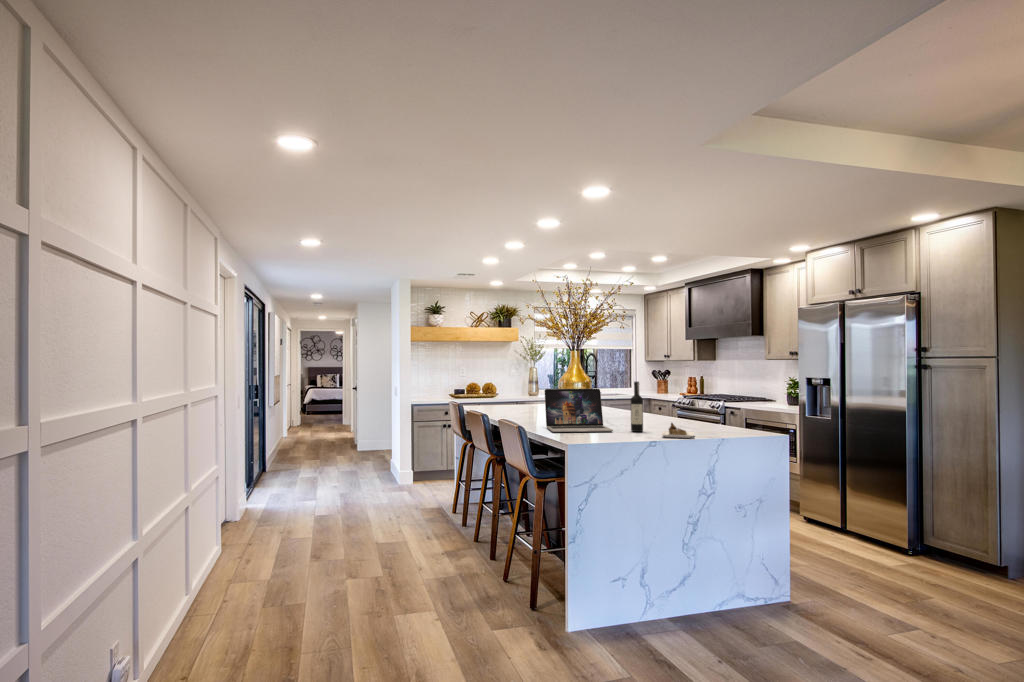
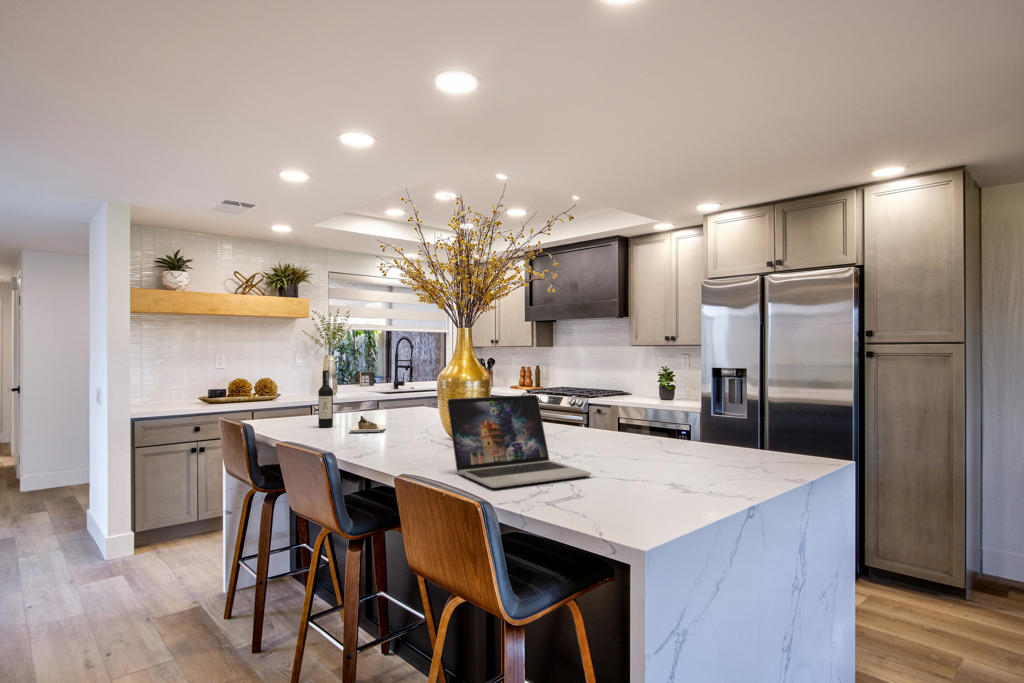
wine bottle: present [631,382,694,438] -> present [318,370,387,432]

